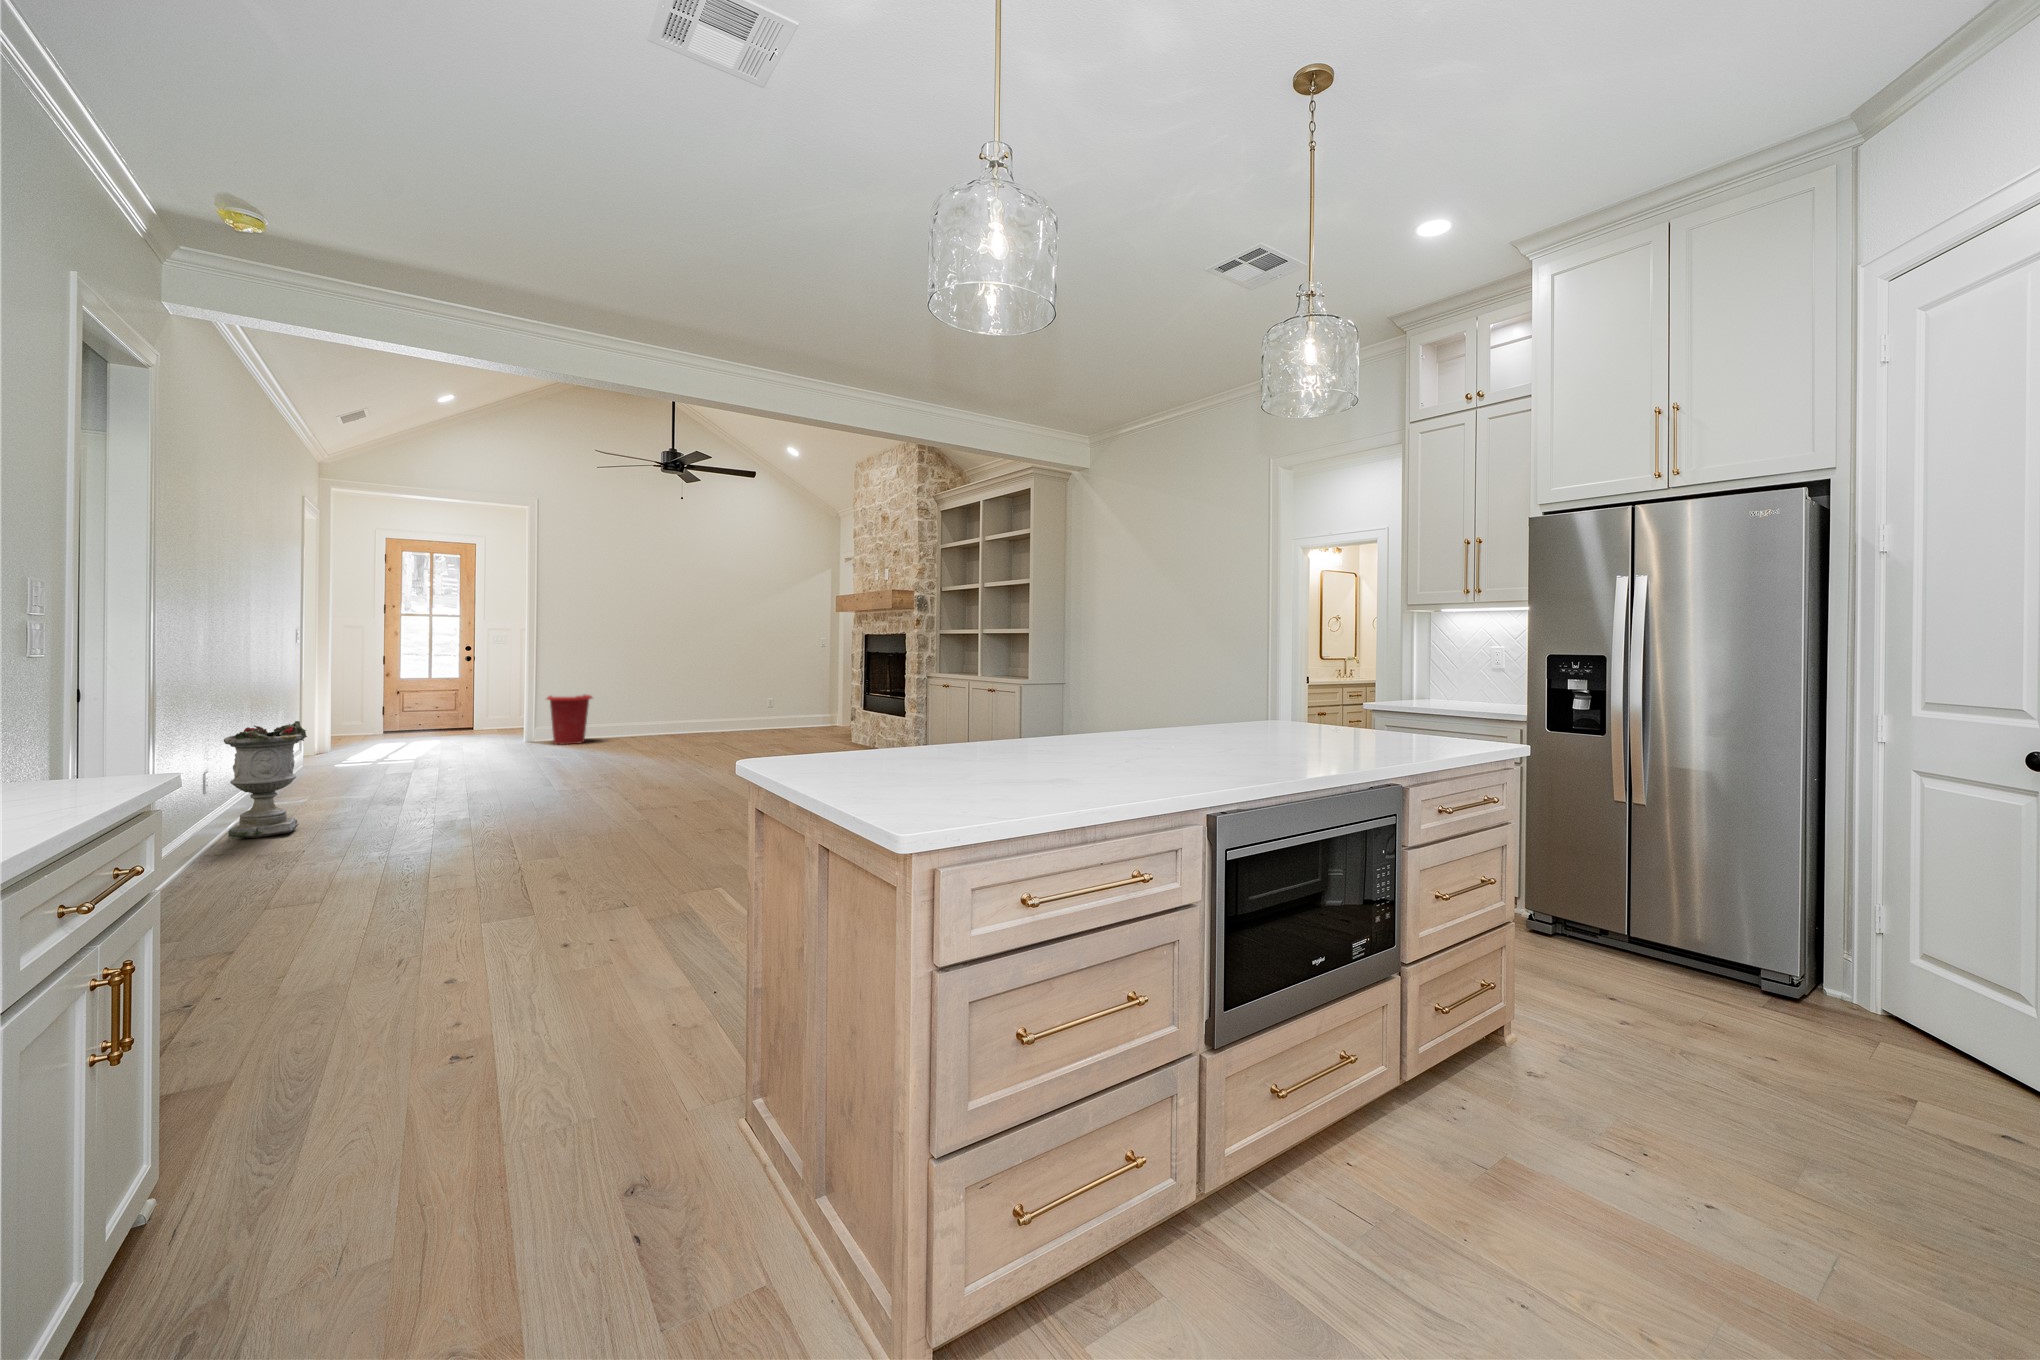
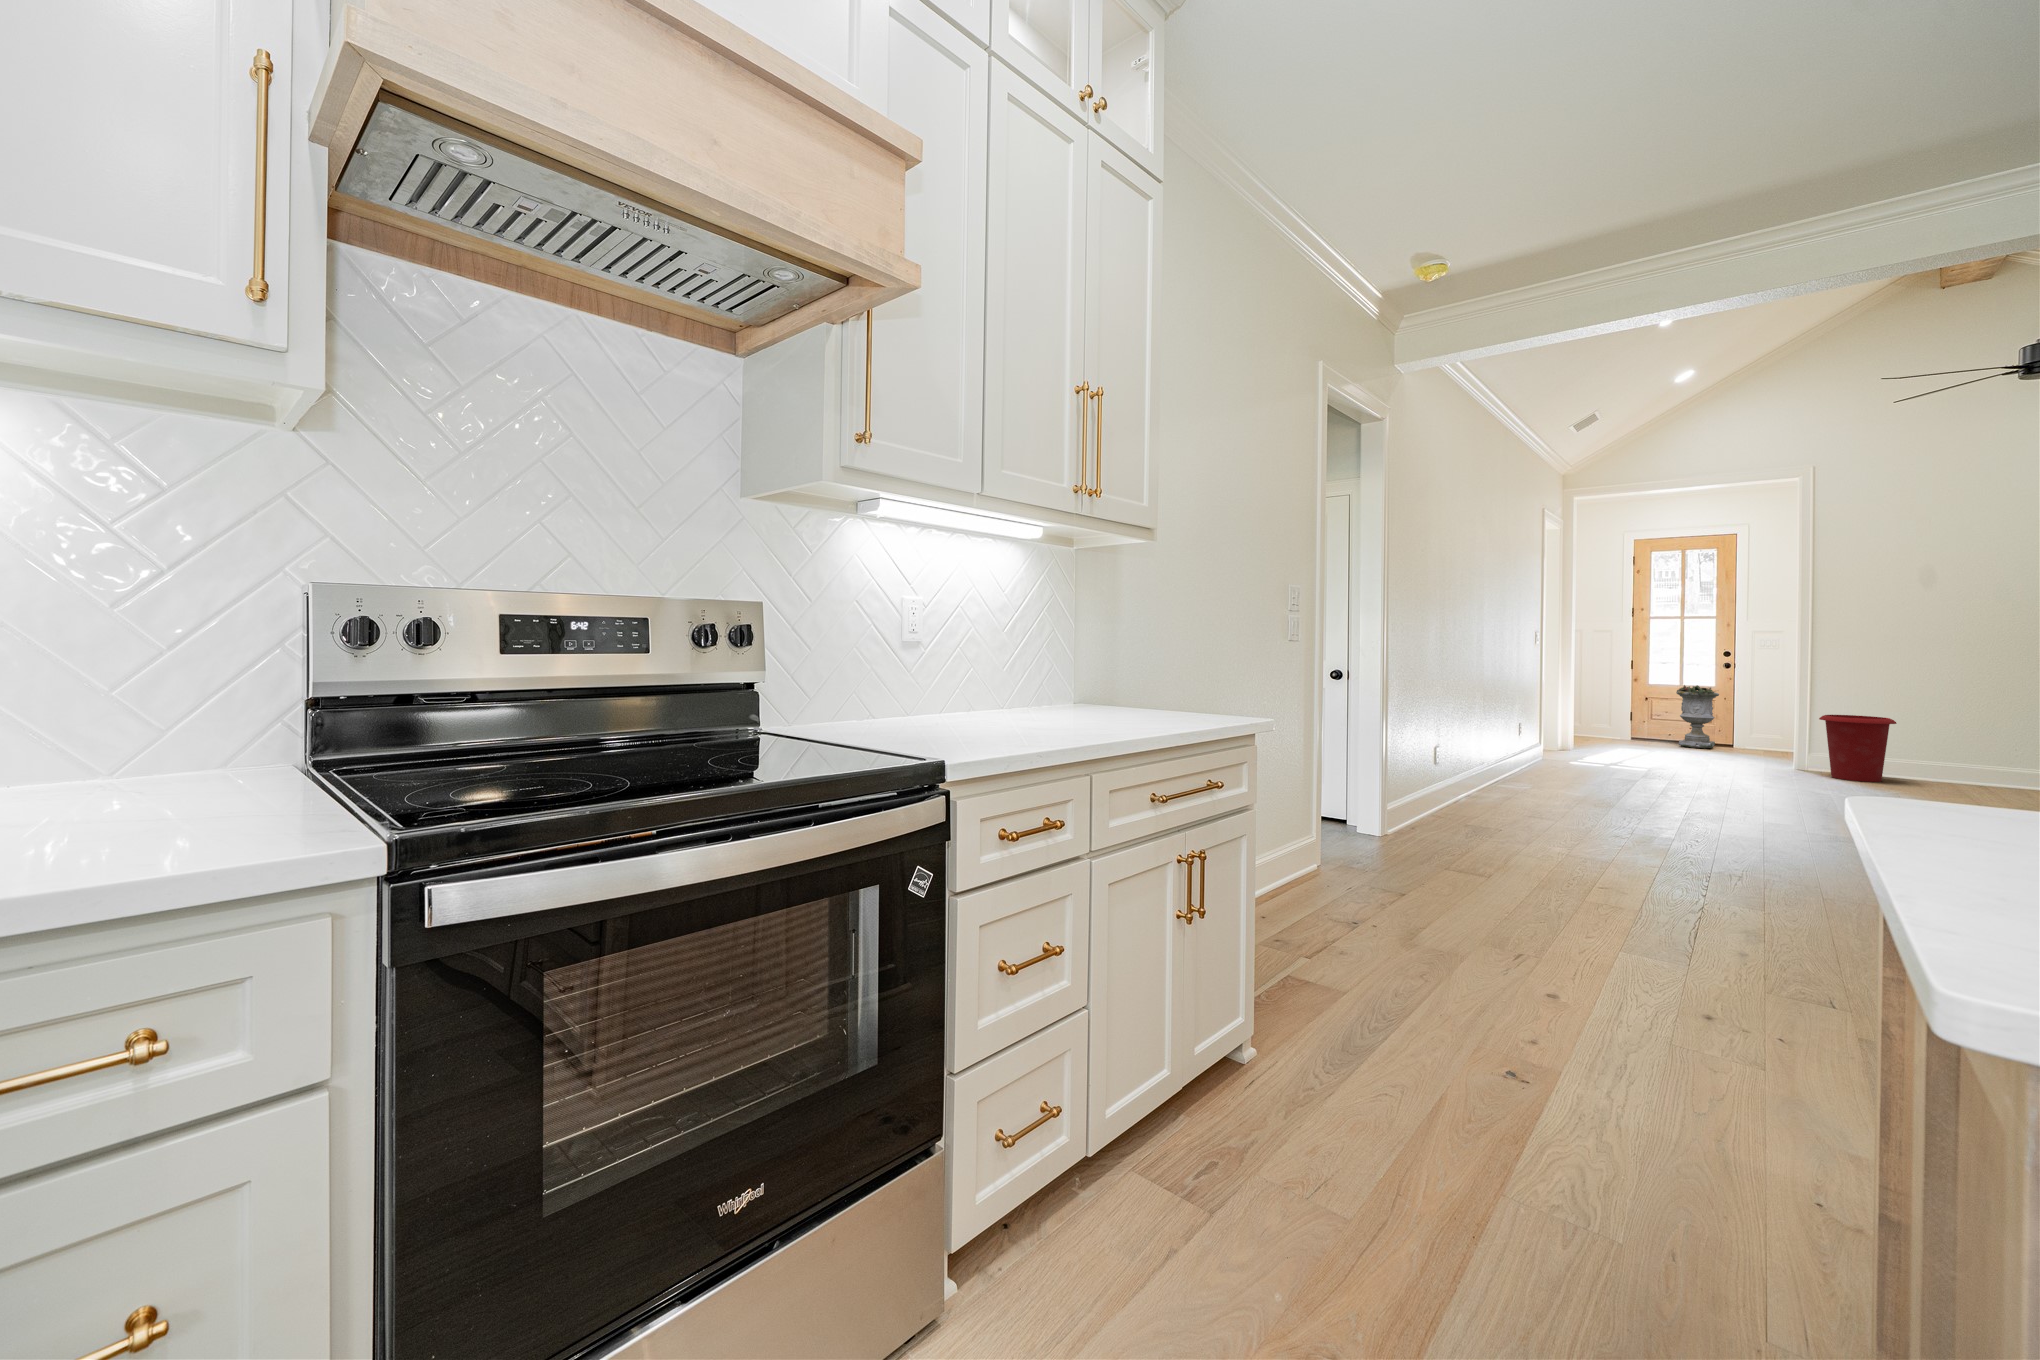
planter: present [224,721,307,838] -> present [1676,685,1719,748]

